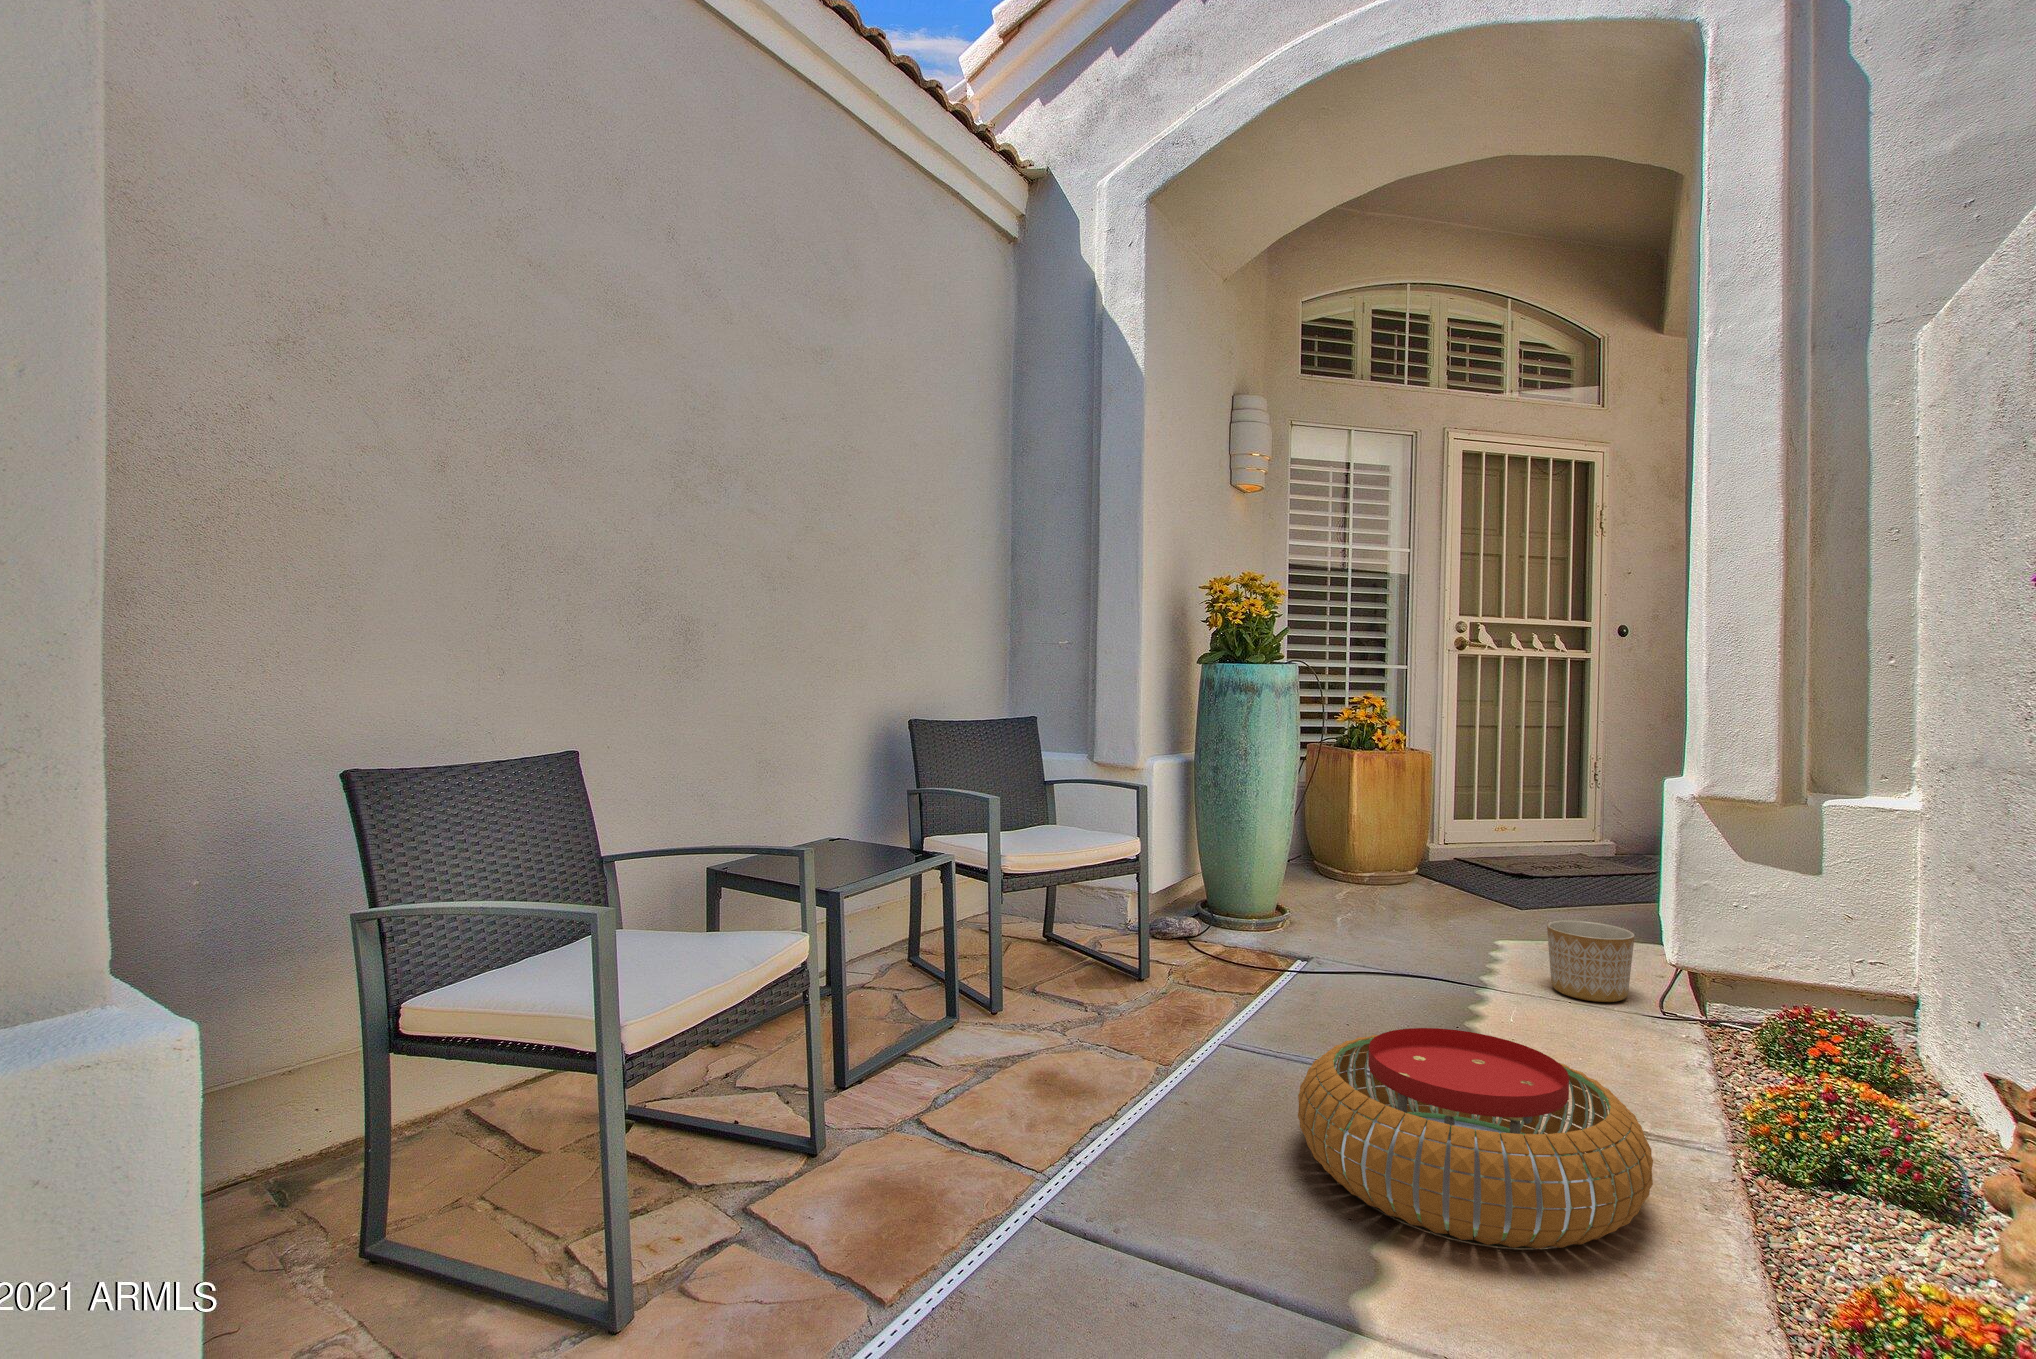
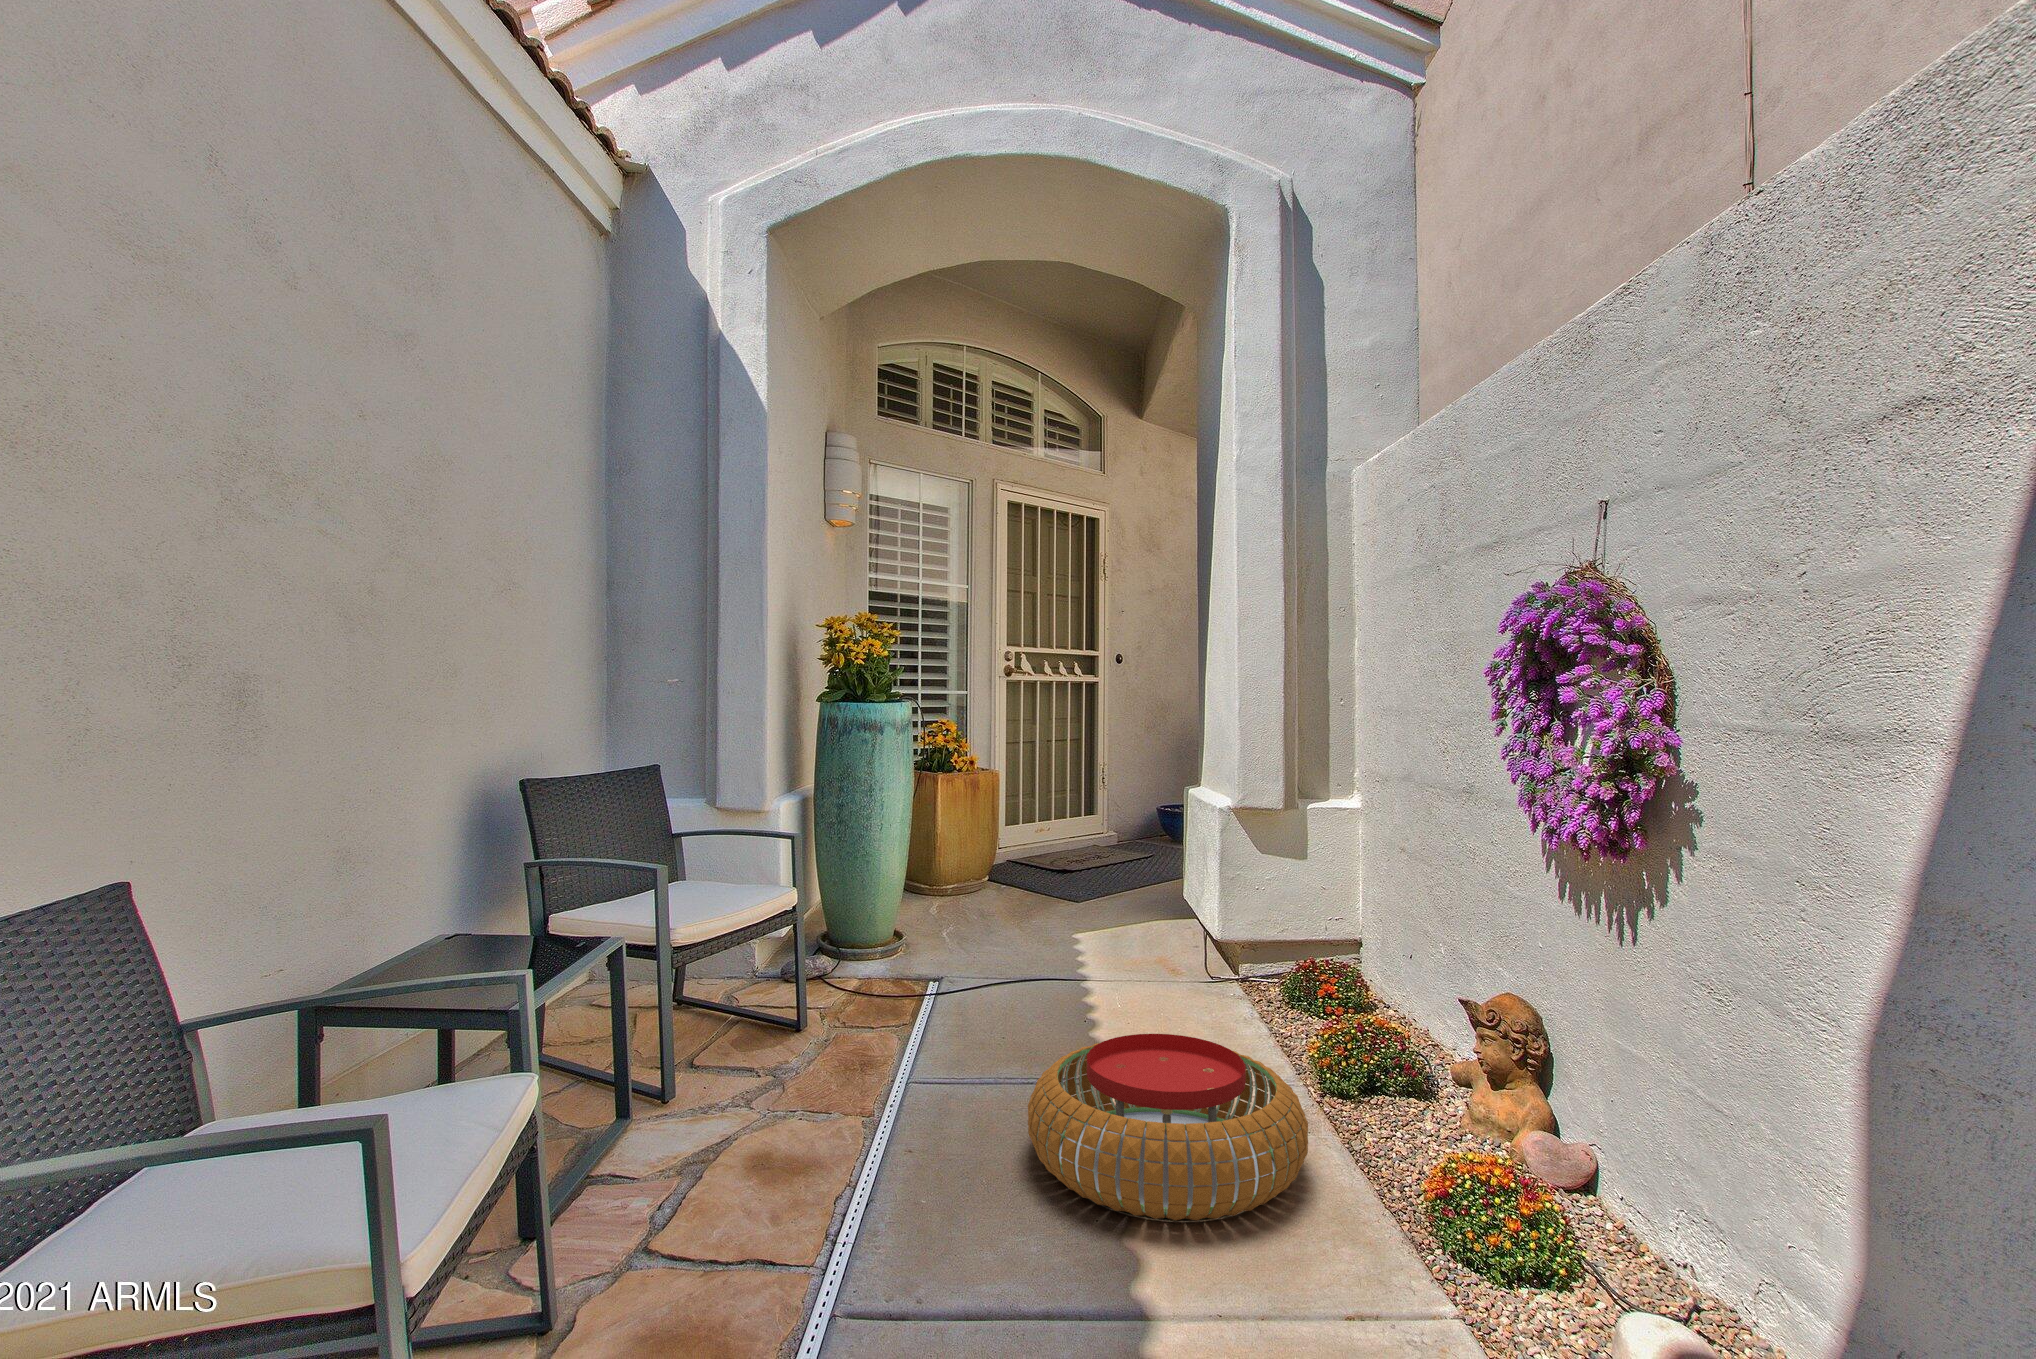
planter: present [1547,920,1635,1002] -> none [1132,913,1196,980]

